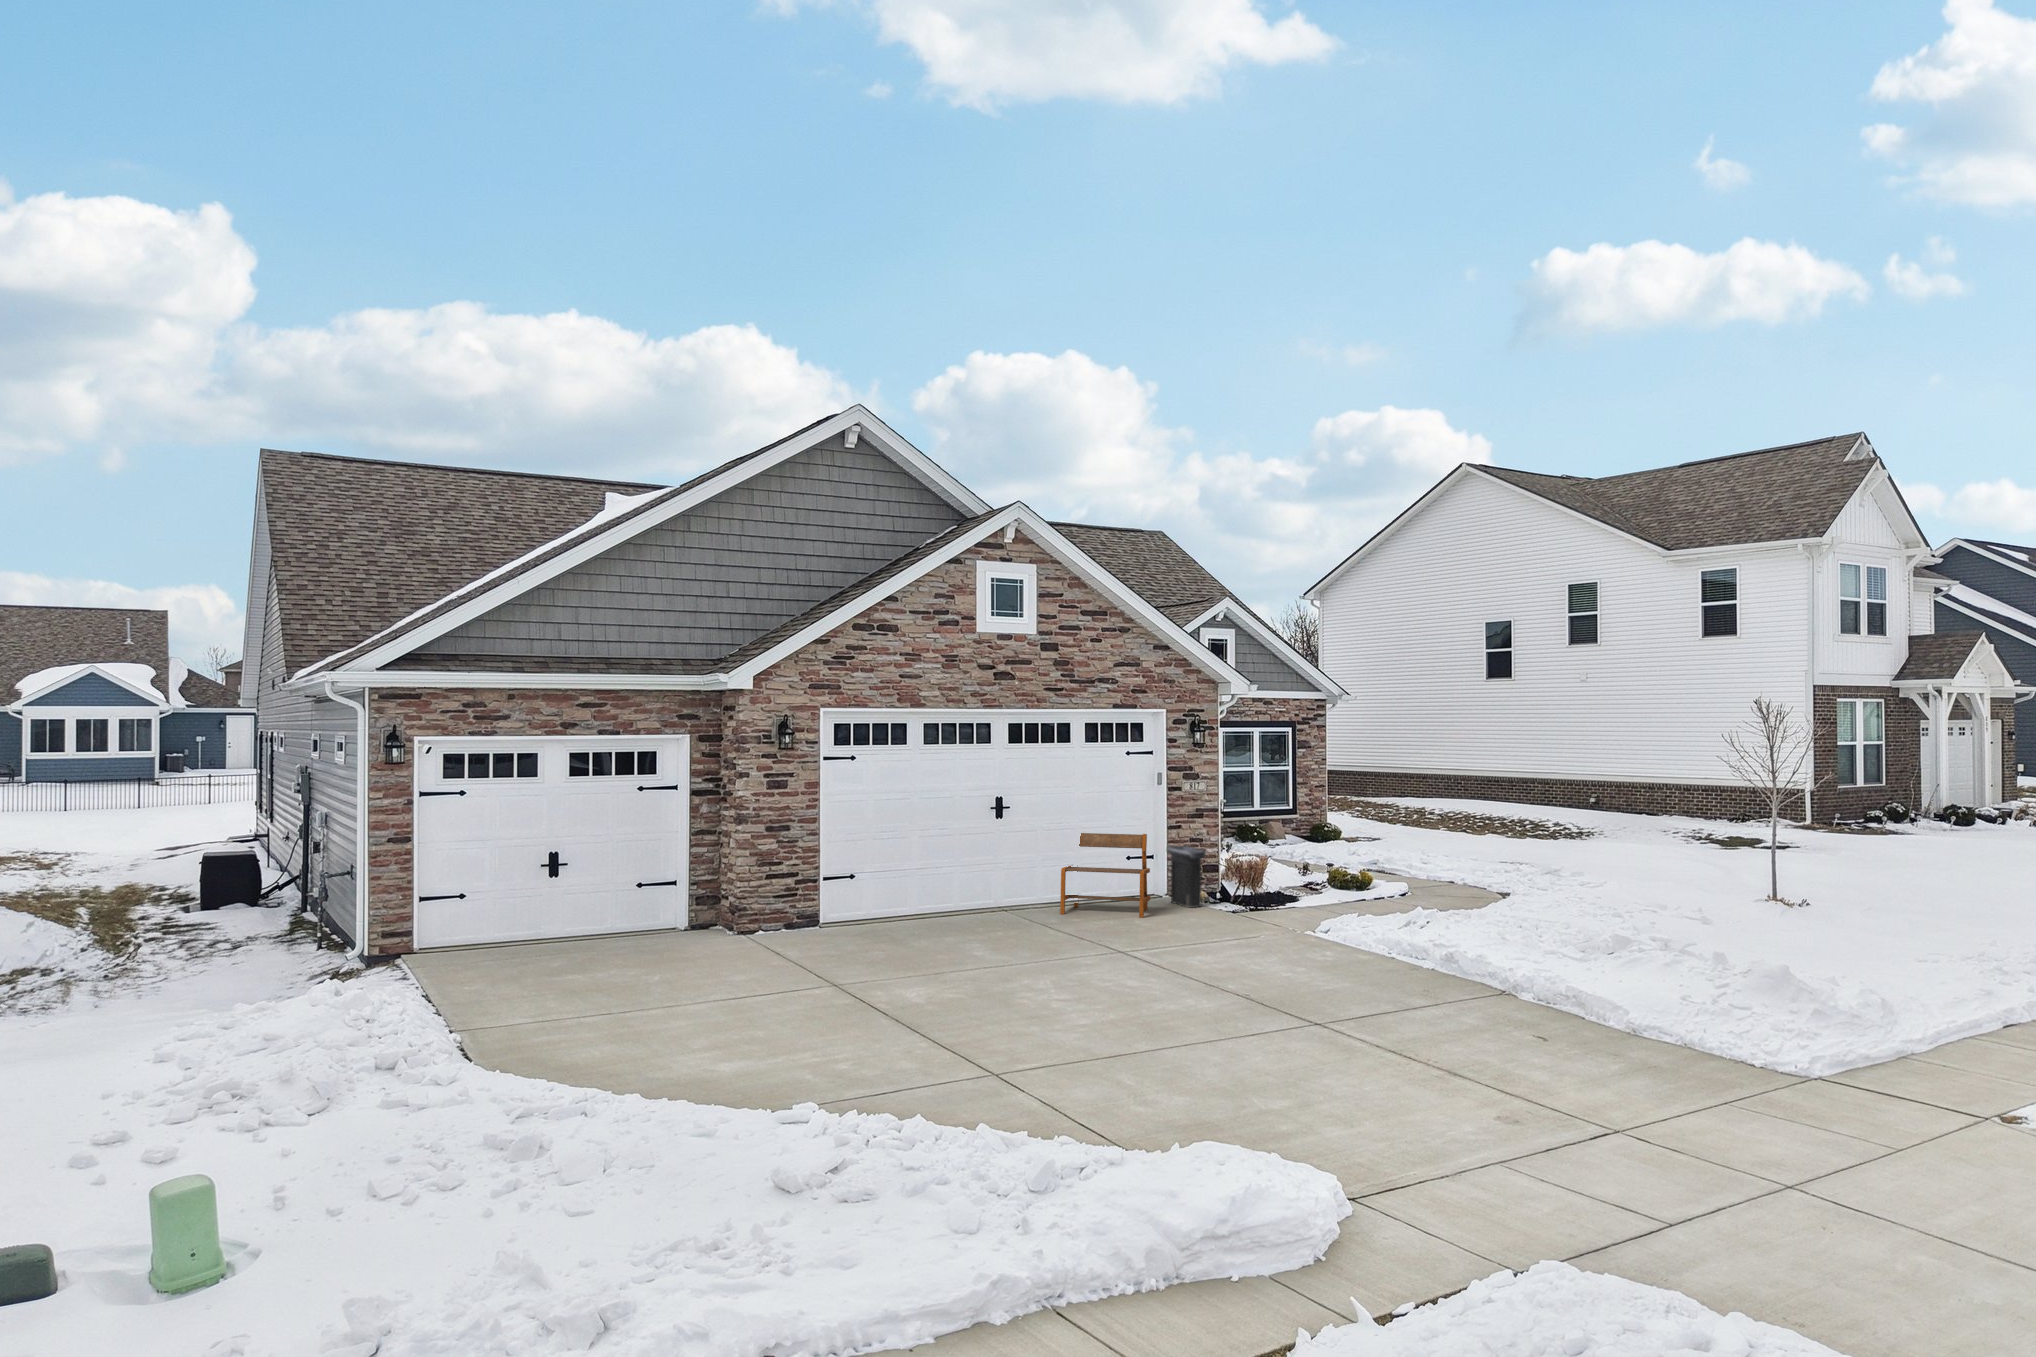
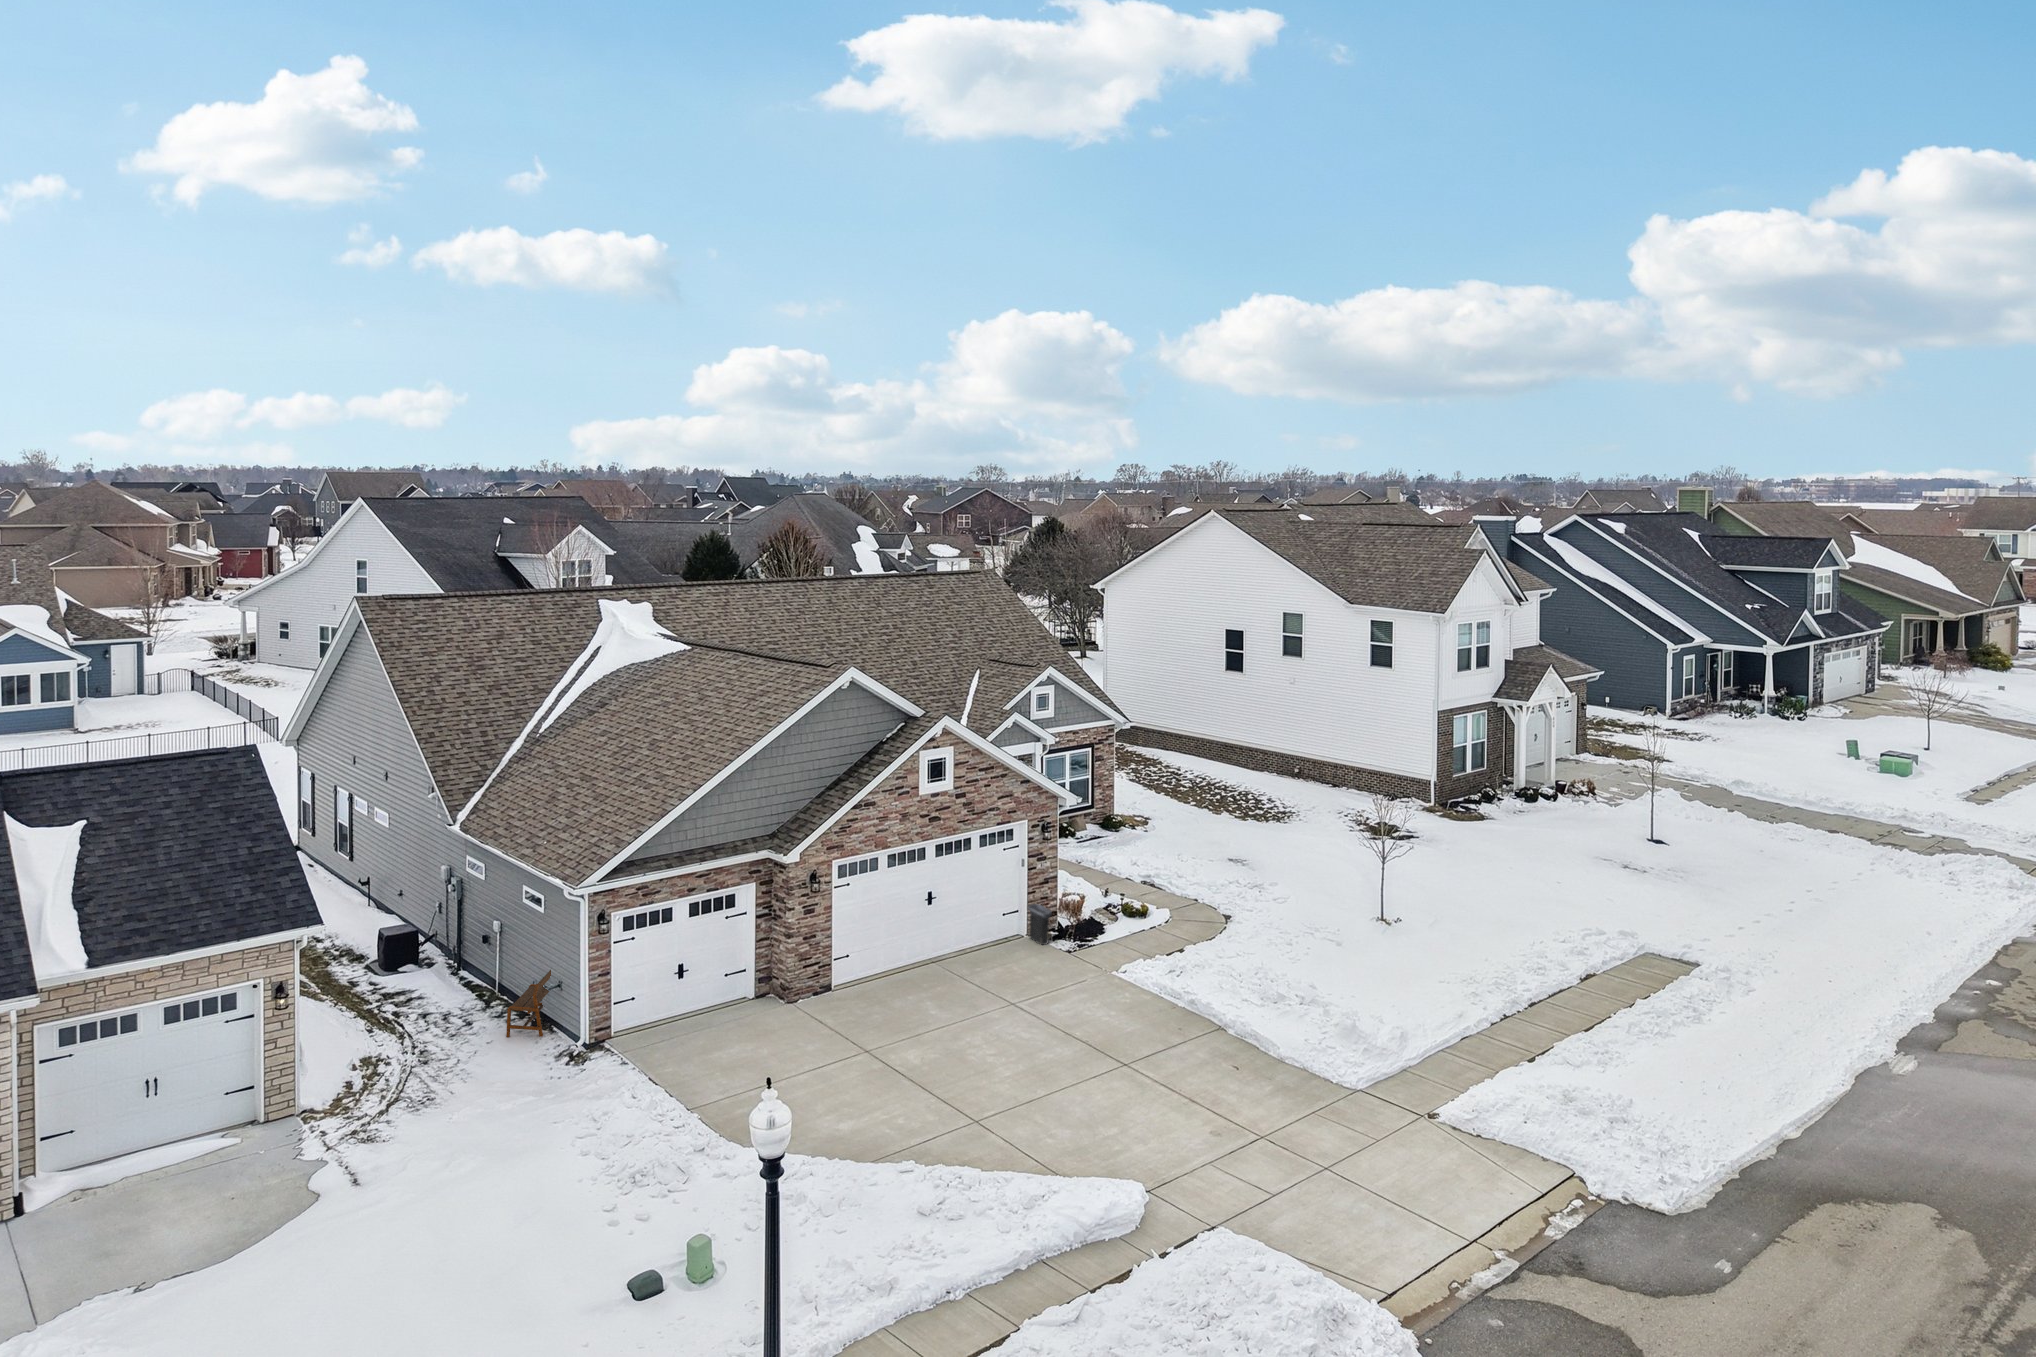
bench: present [1060,833,1150,918] -> present [506,970,551,1037]

